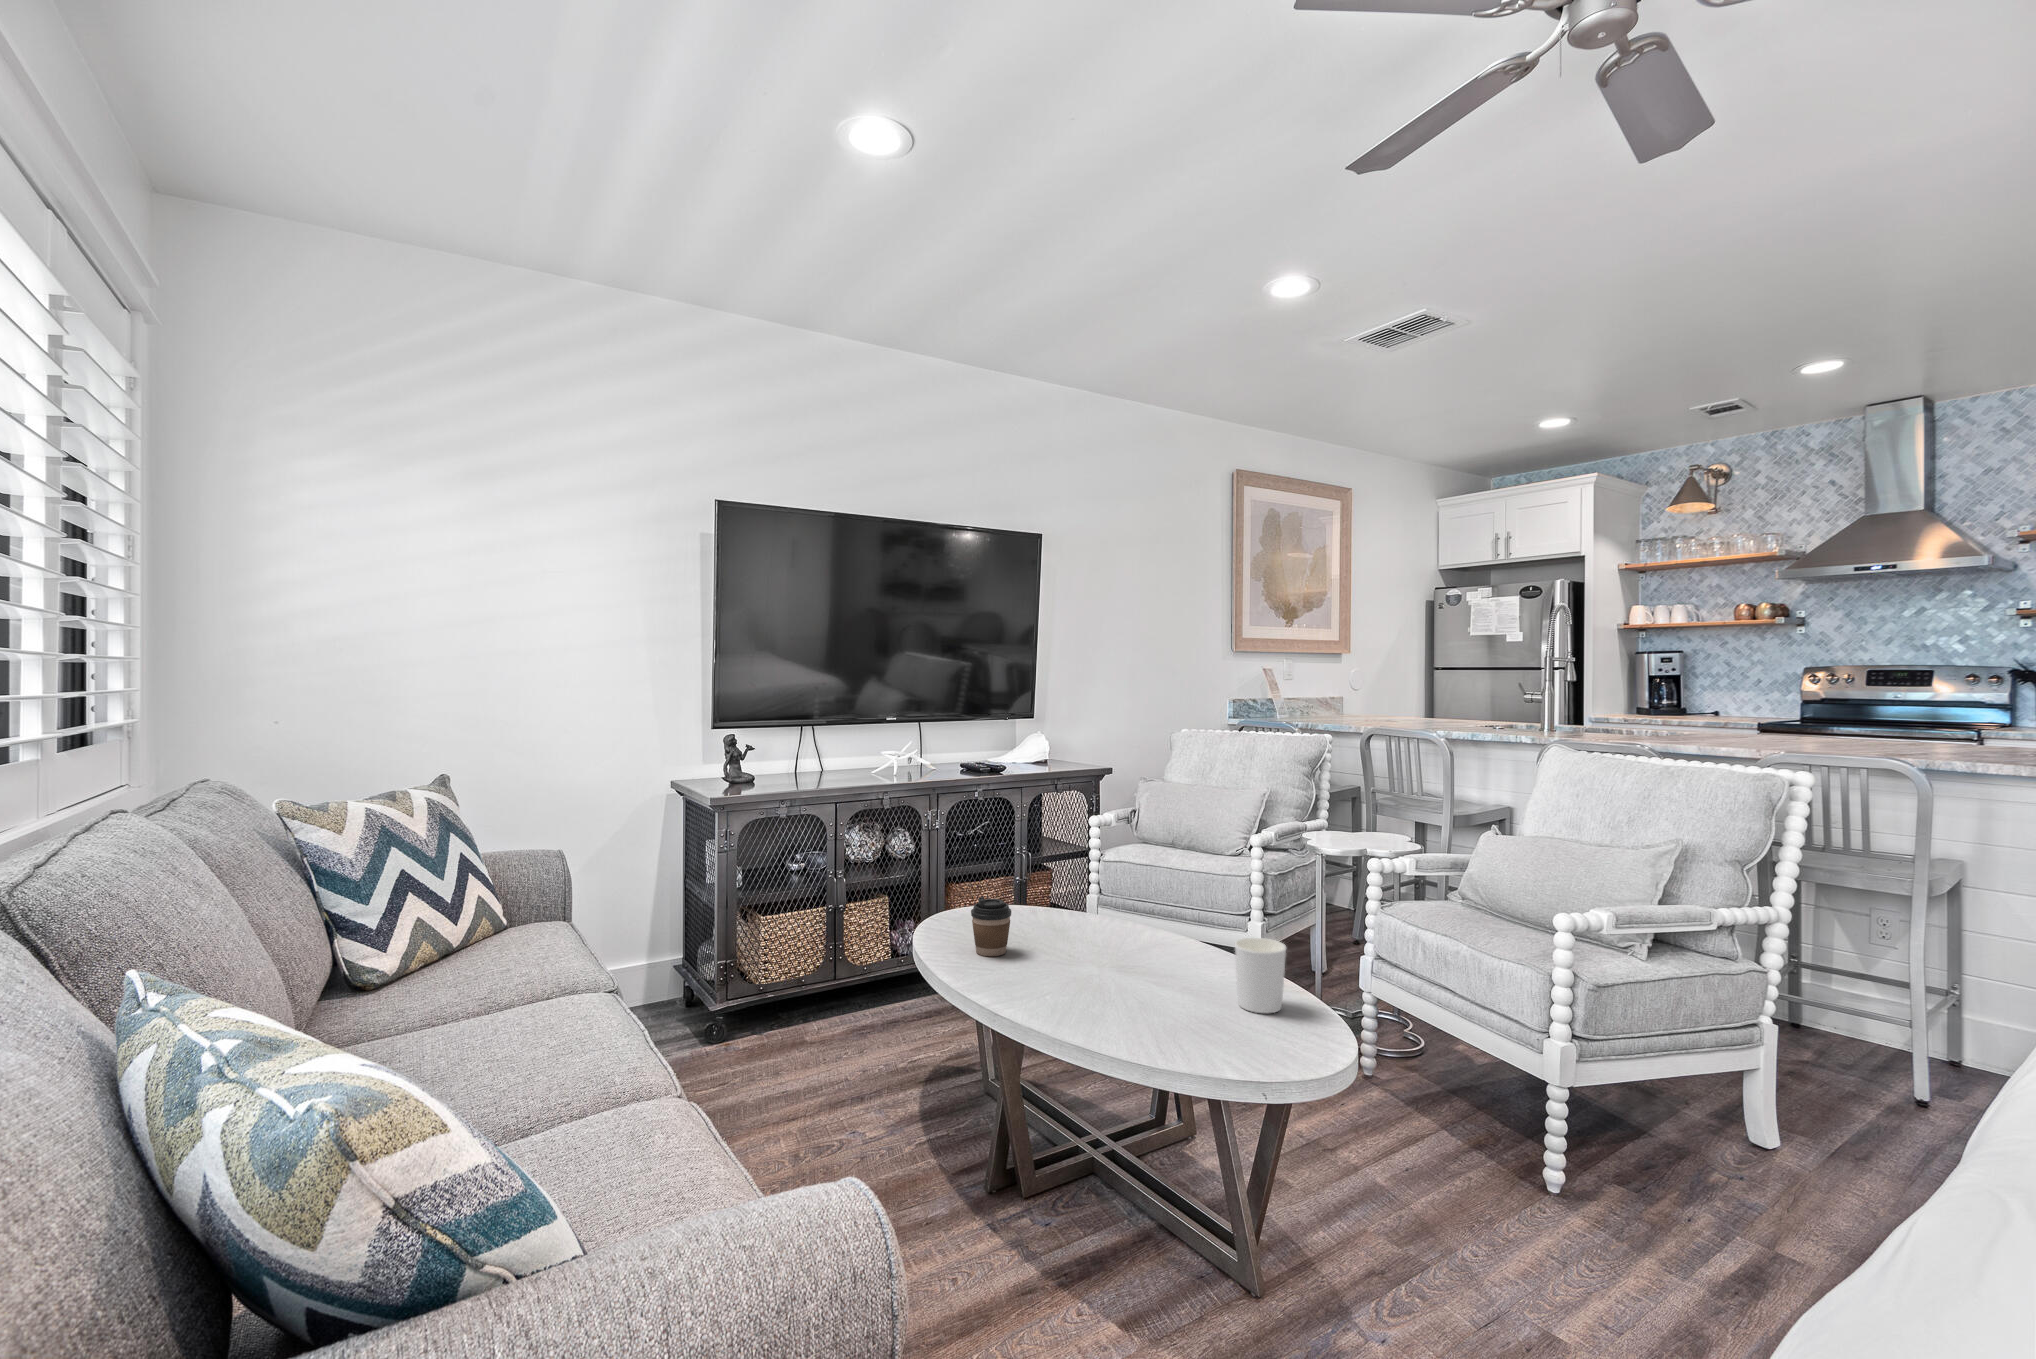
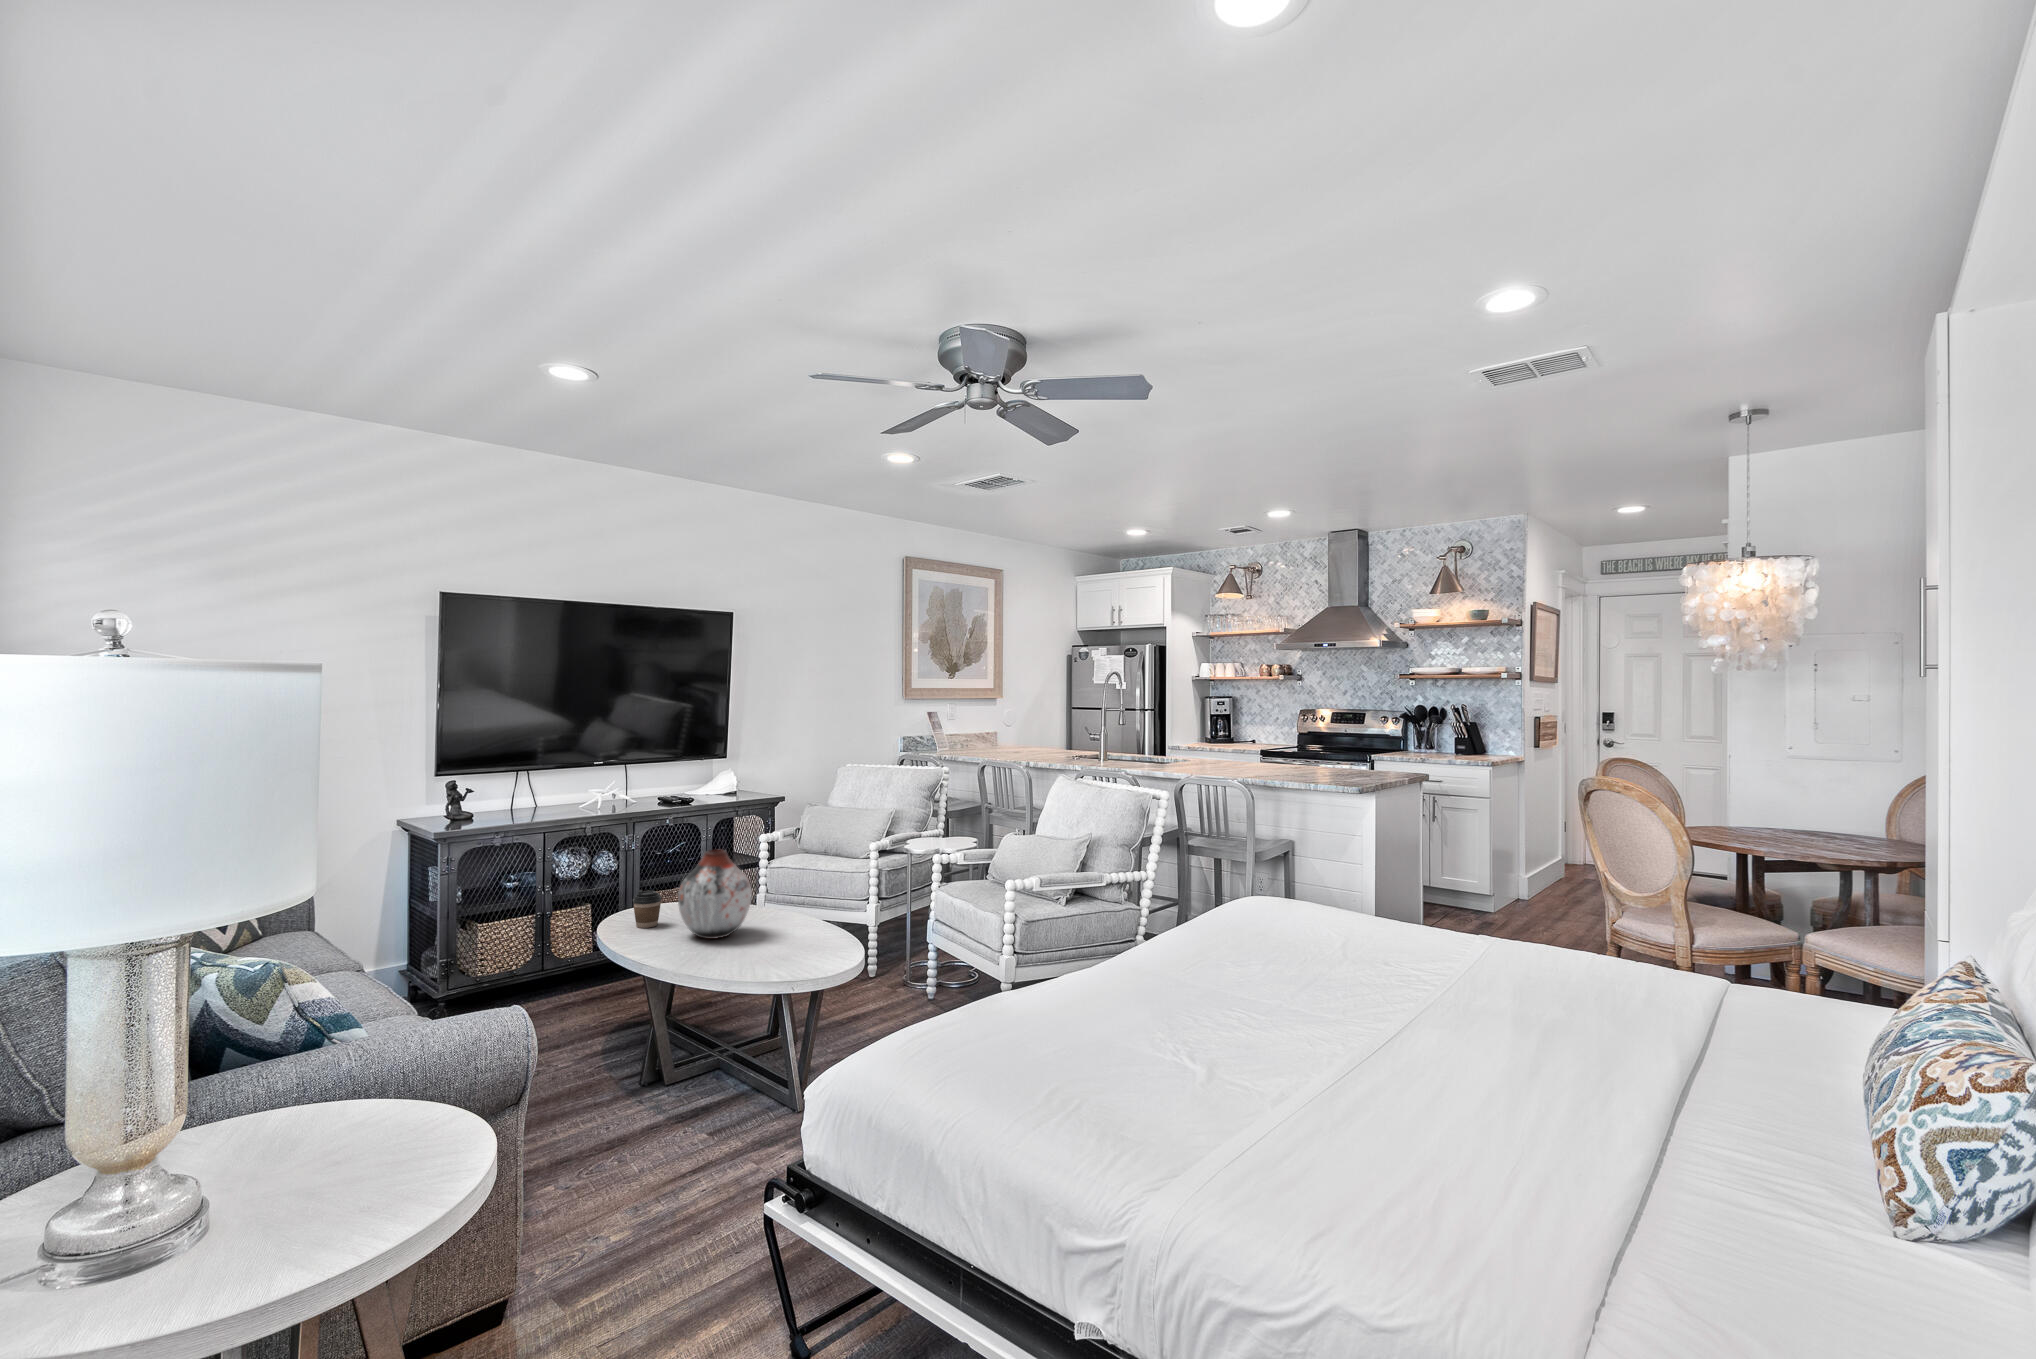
vase: none [1045,843,1157,987] -> present [678,850,752,939]
candle holder: present [1235,938,1287,1013] -> none [794,902,824,945]

